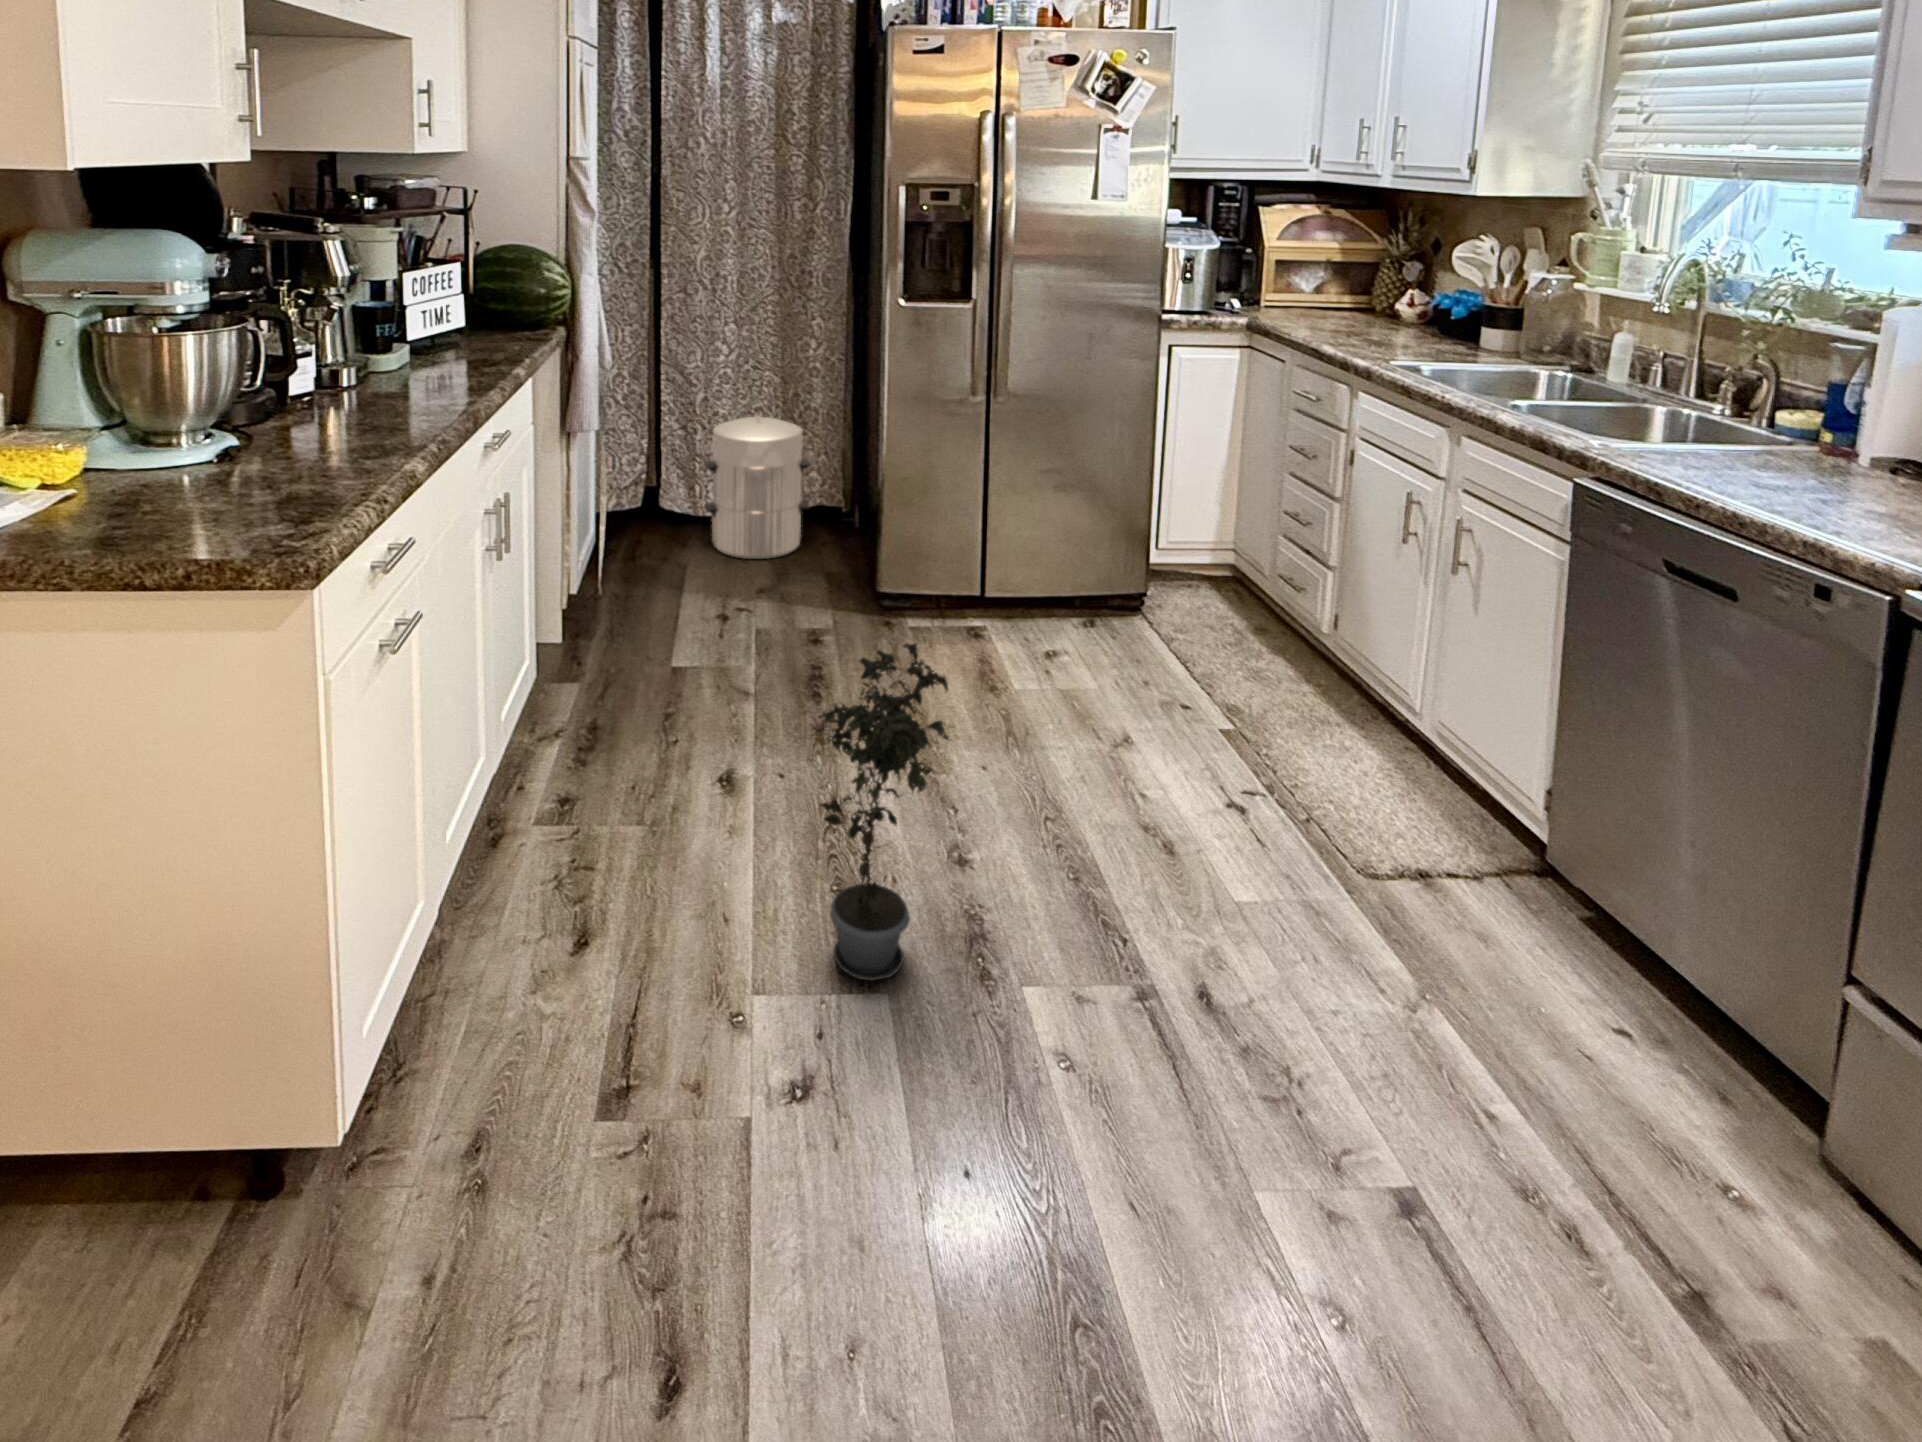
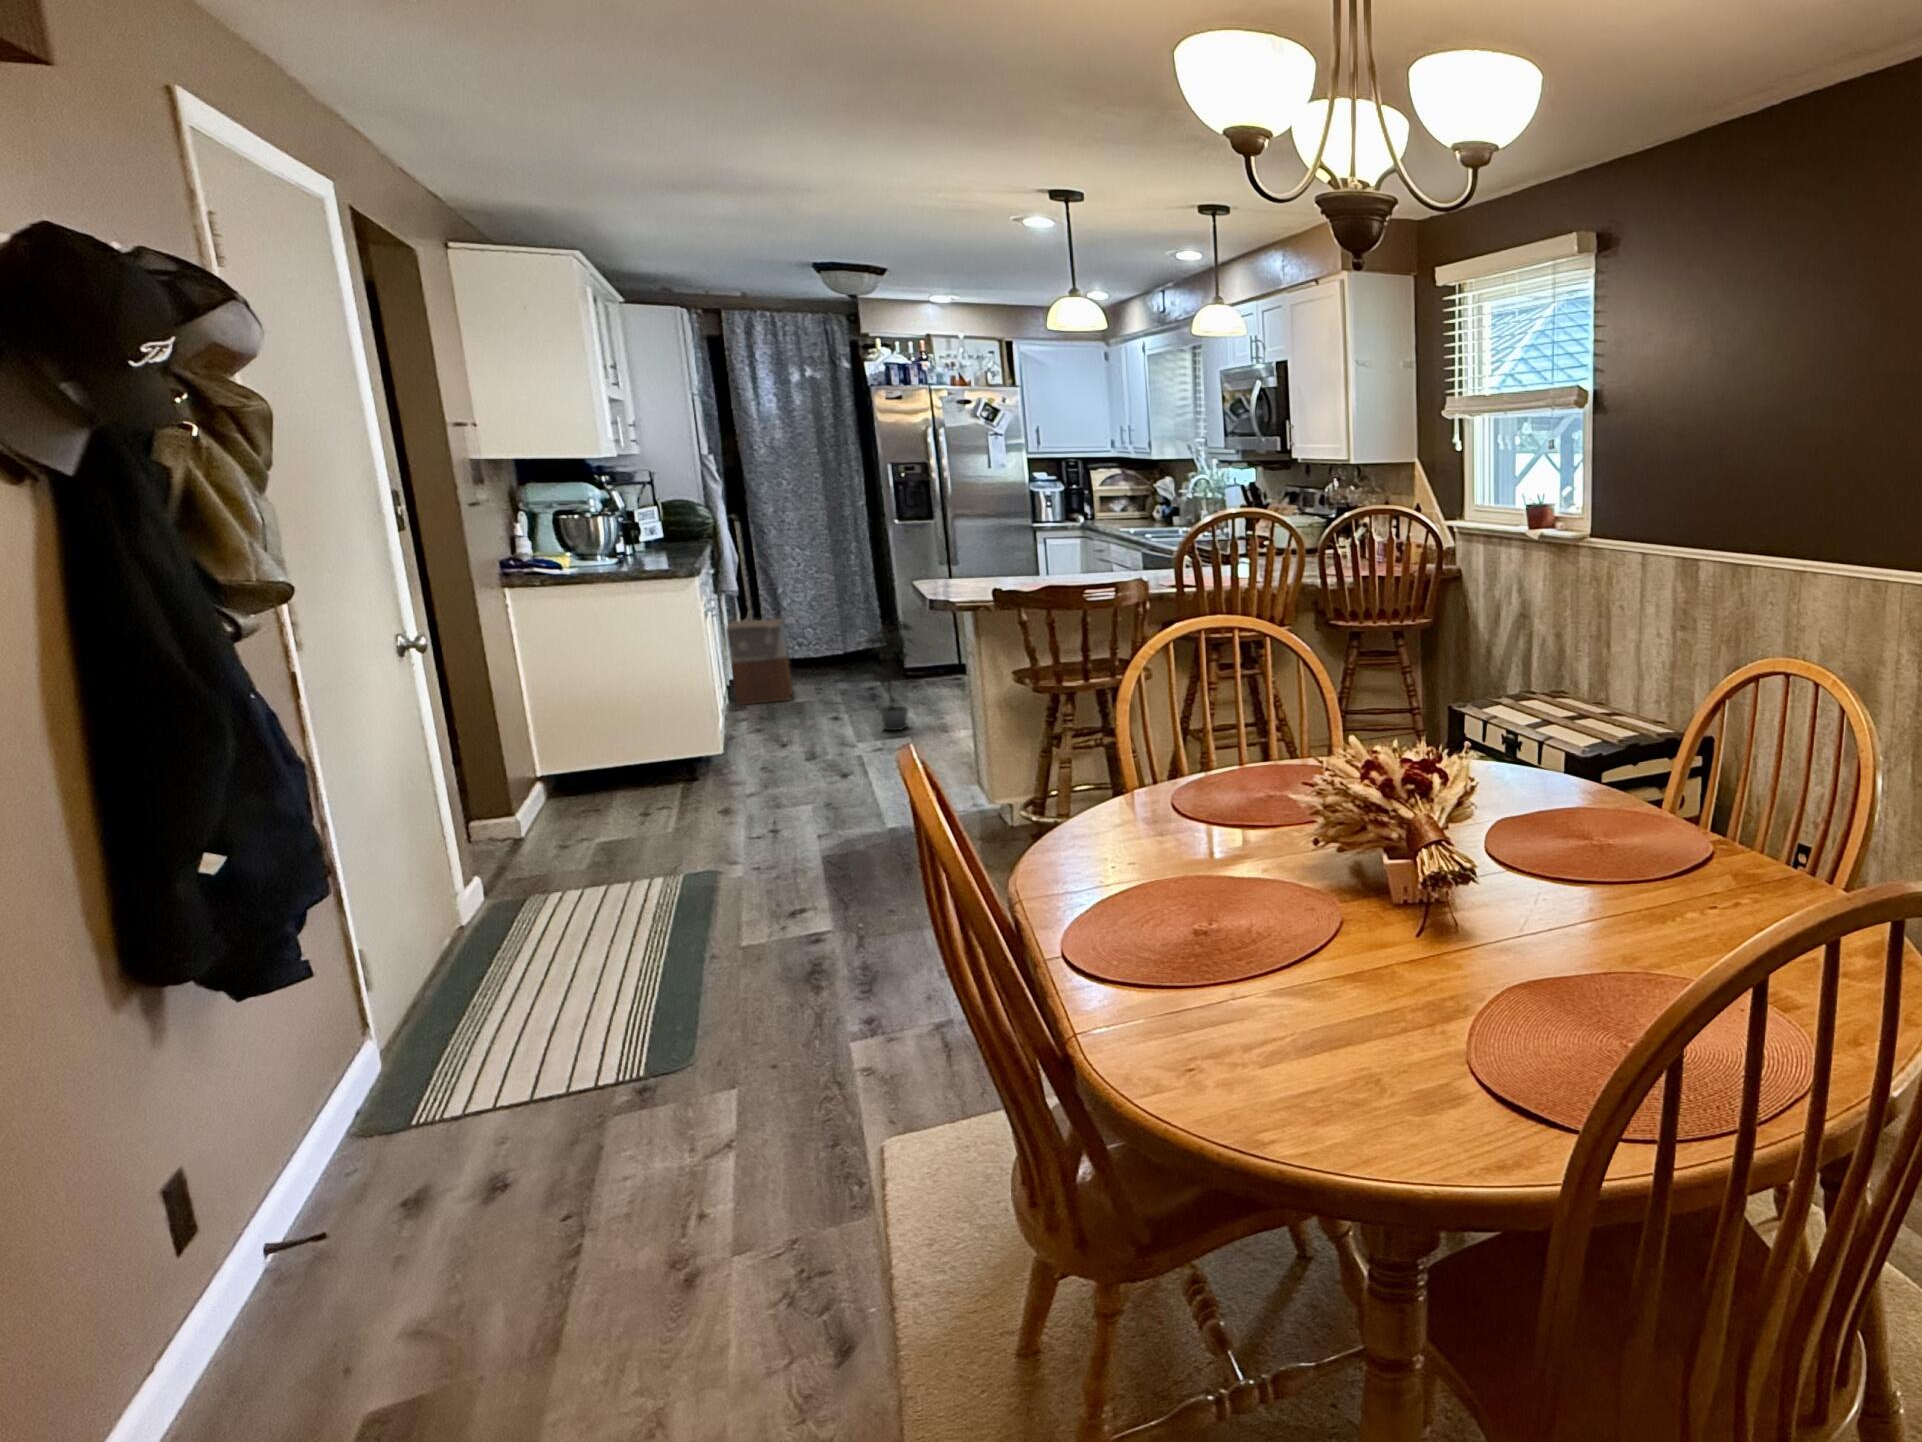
waste bin: present [704,413,810,559] -> none [793,593,861,670]
stool: none [560,491,674,683] -> present [726,619,792,705]

